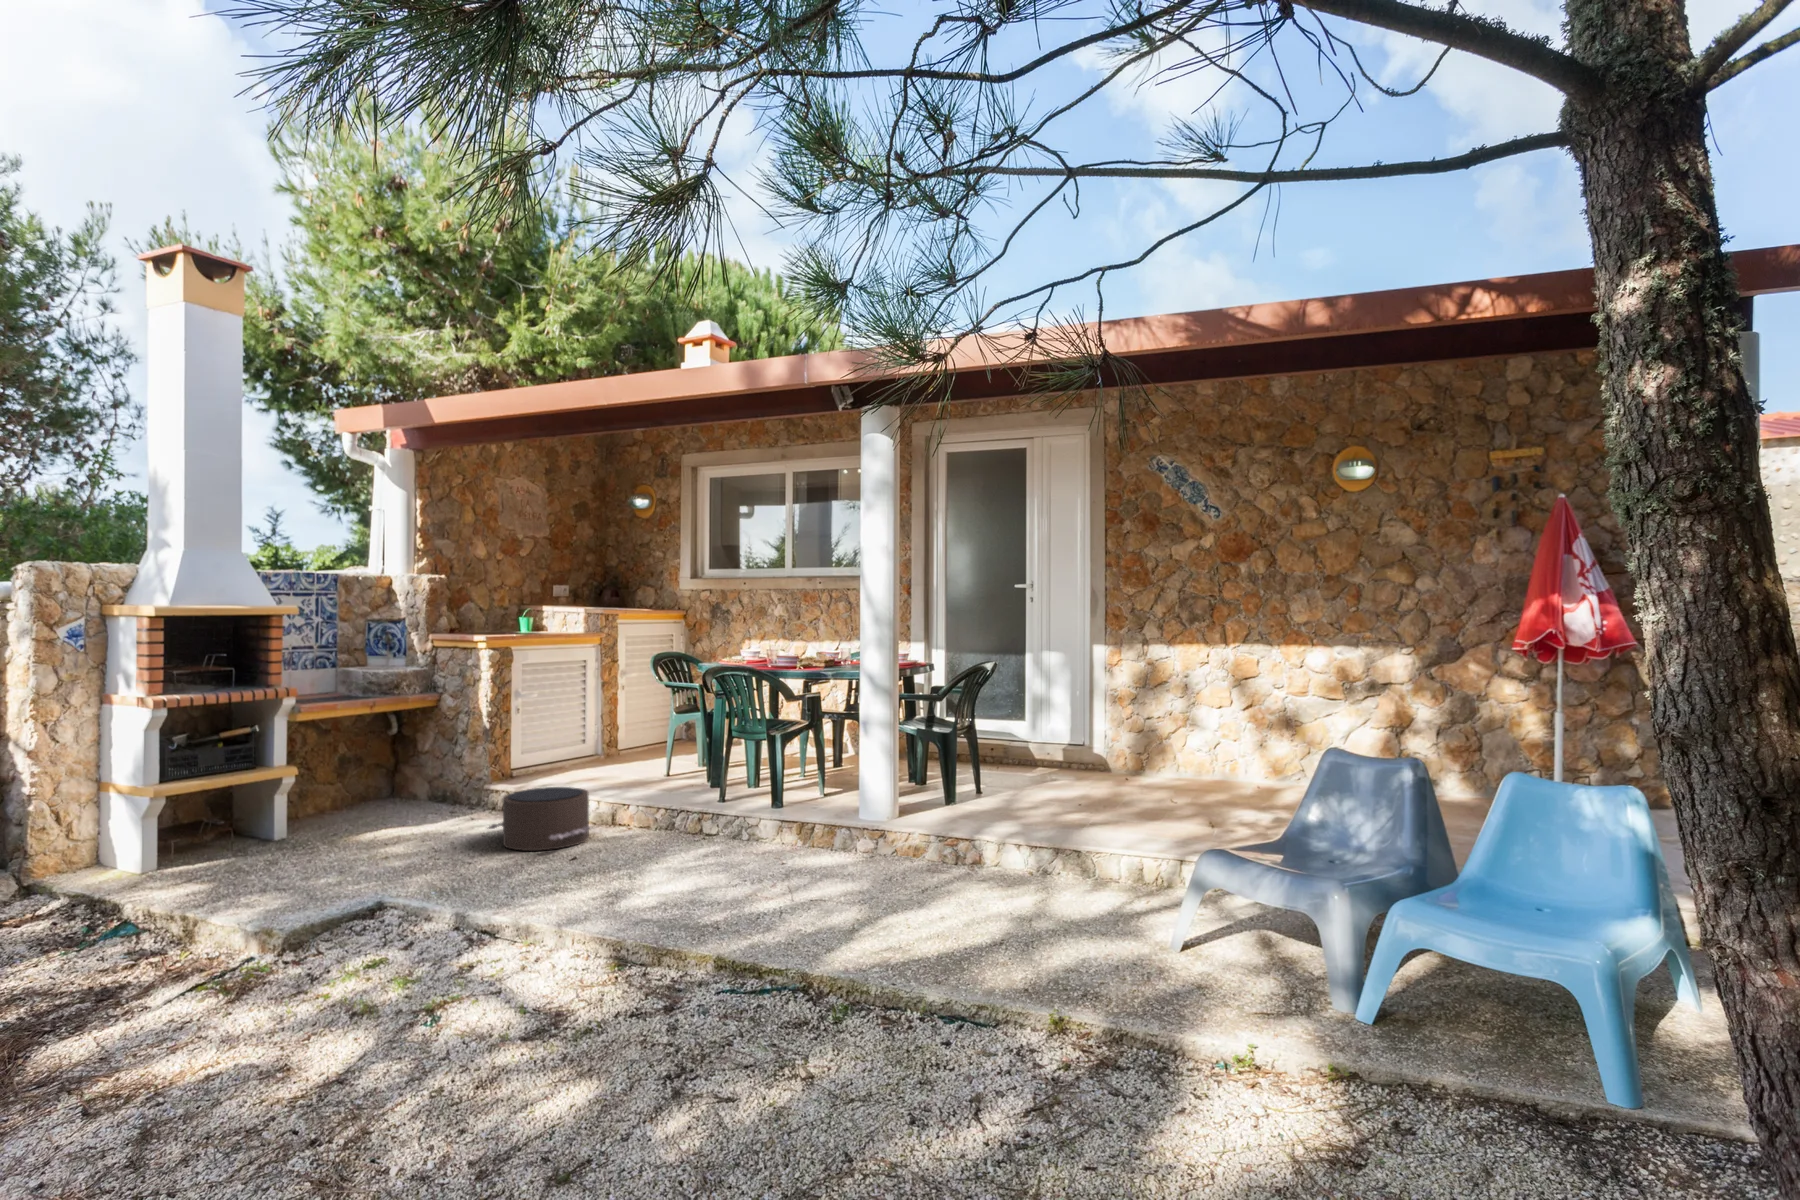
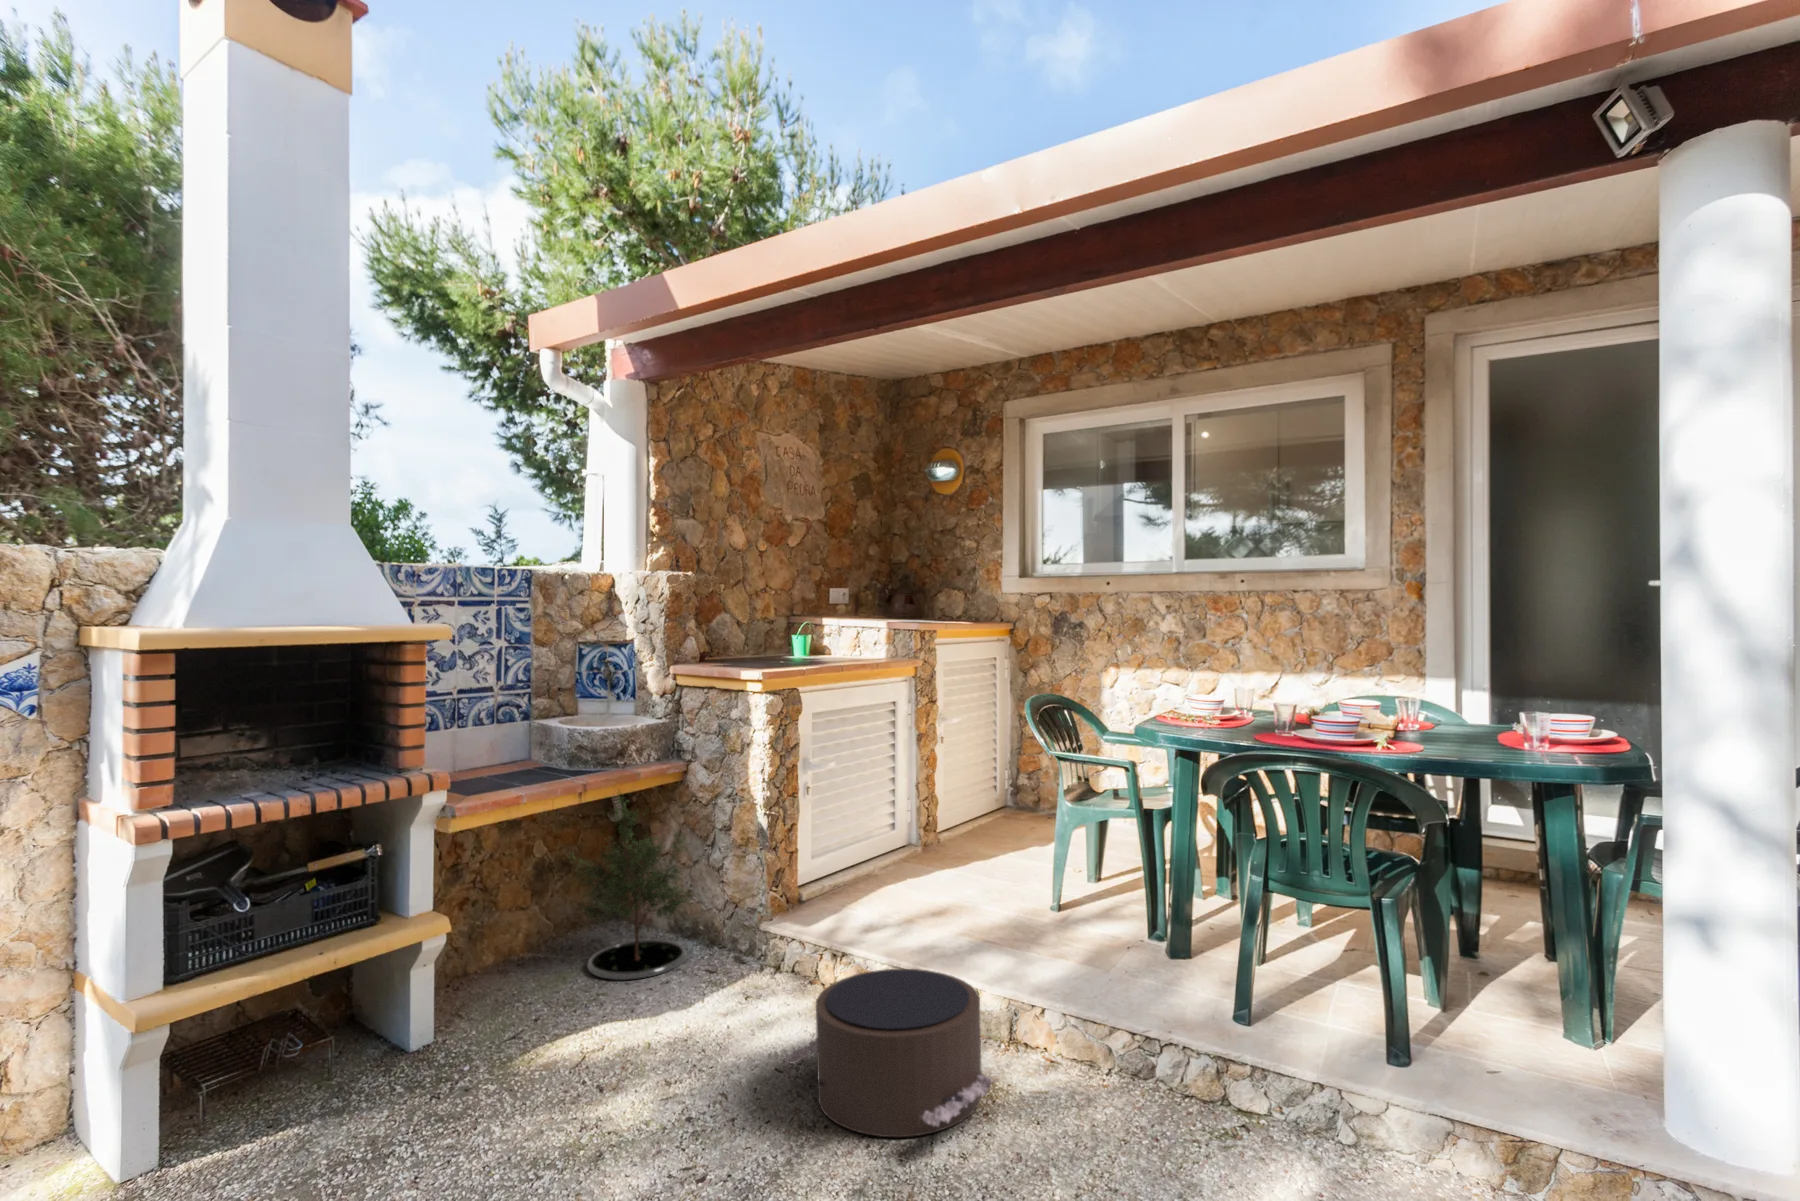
potted tree: none [360,706,444,816] -> present [570,790,690,980]

